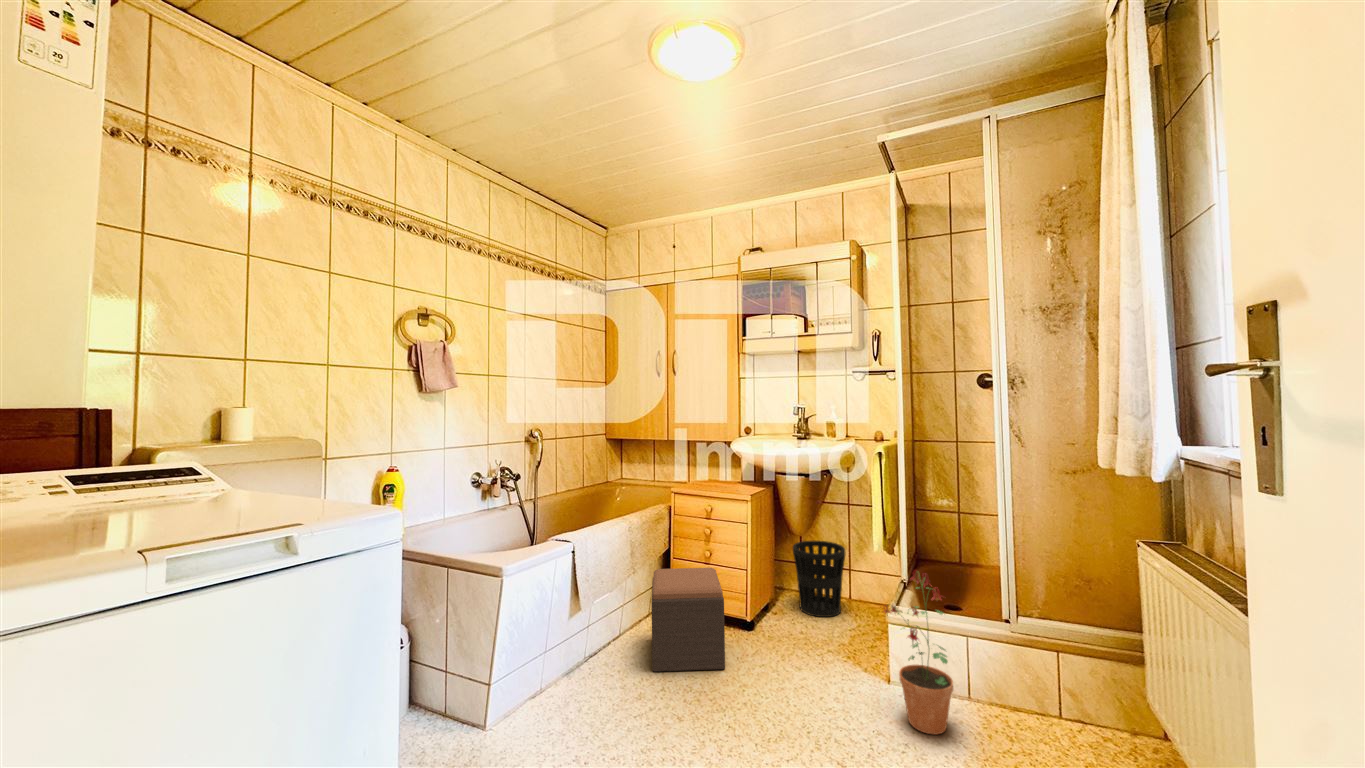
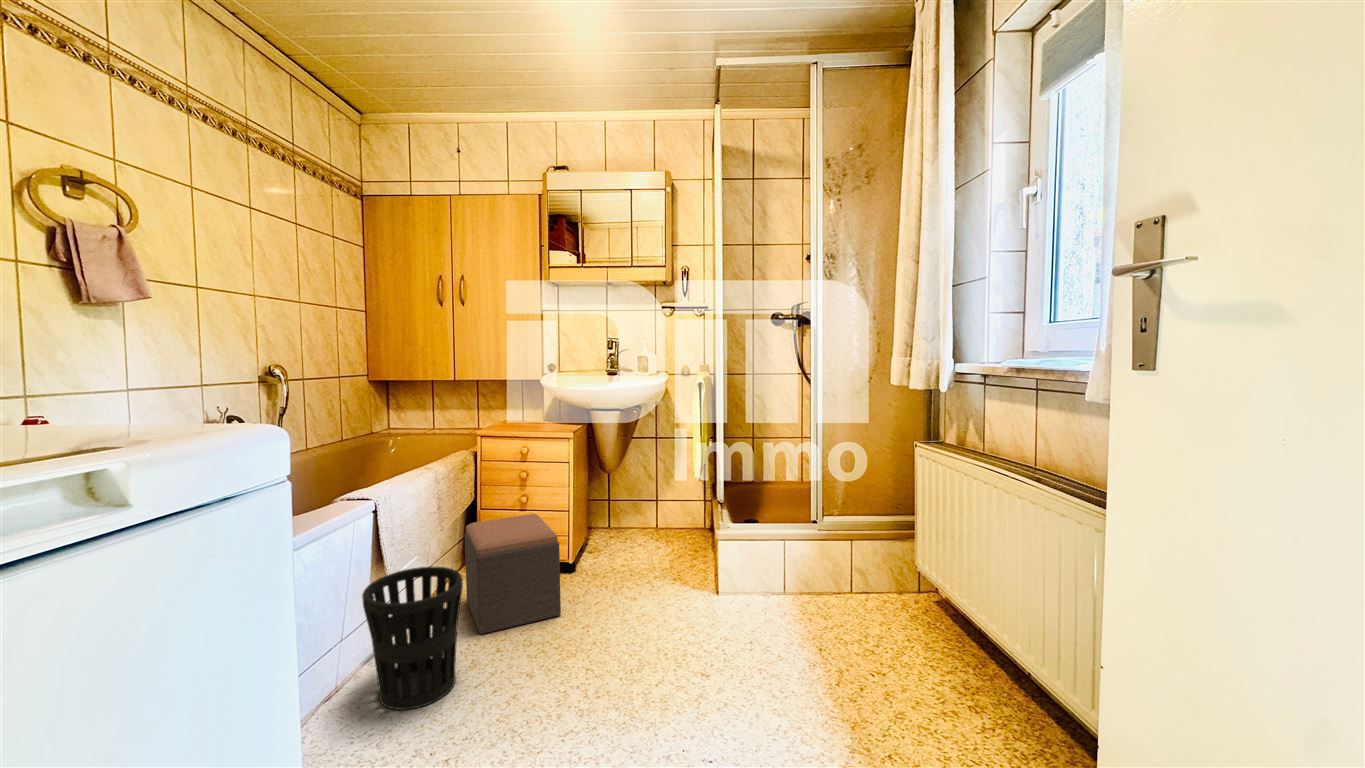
wastebasket: present [793,540,845,617] -> present [362,567,463,710]
potted plant: present [884,571,953,735] -> none [719,487,786,628]

